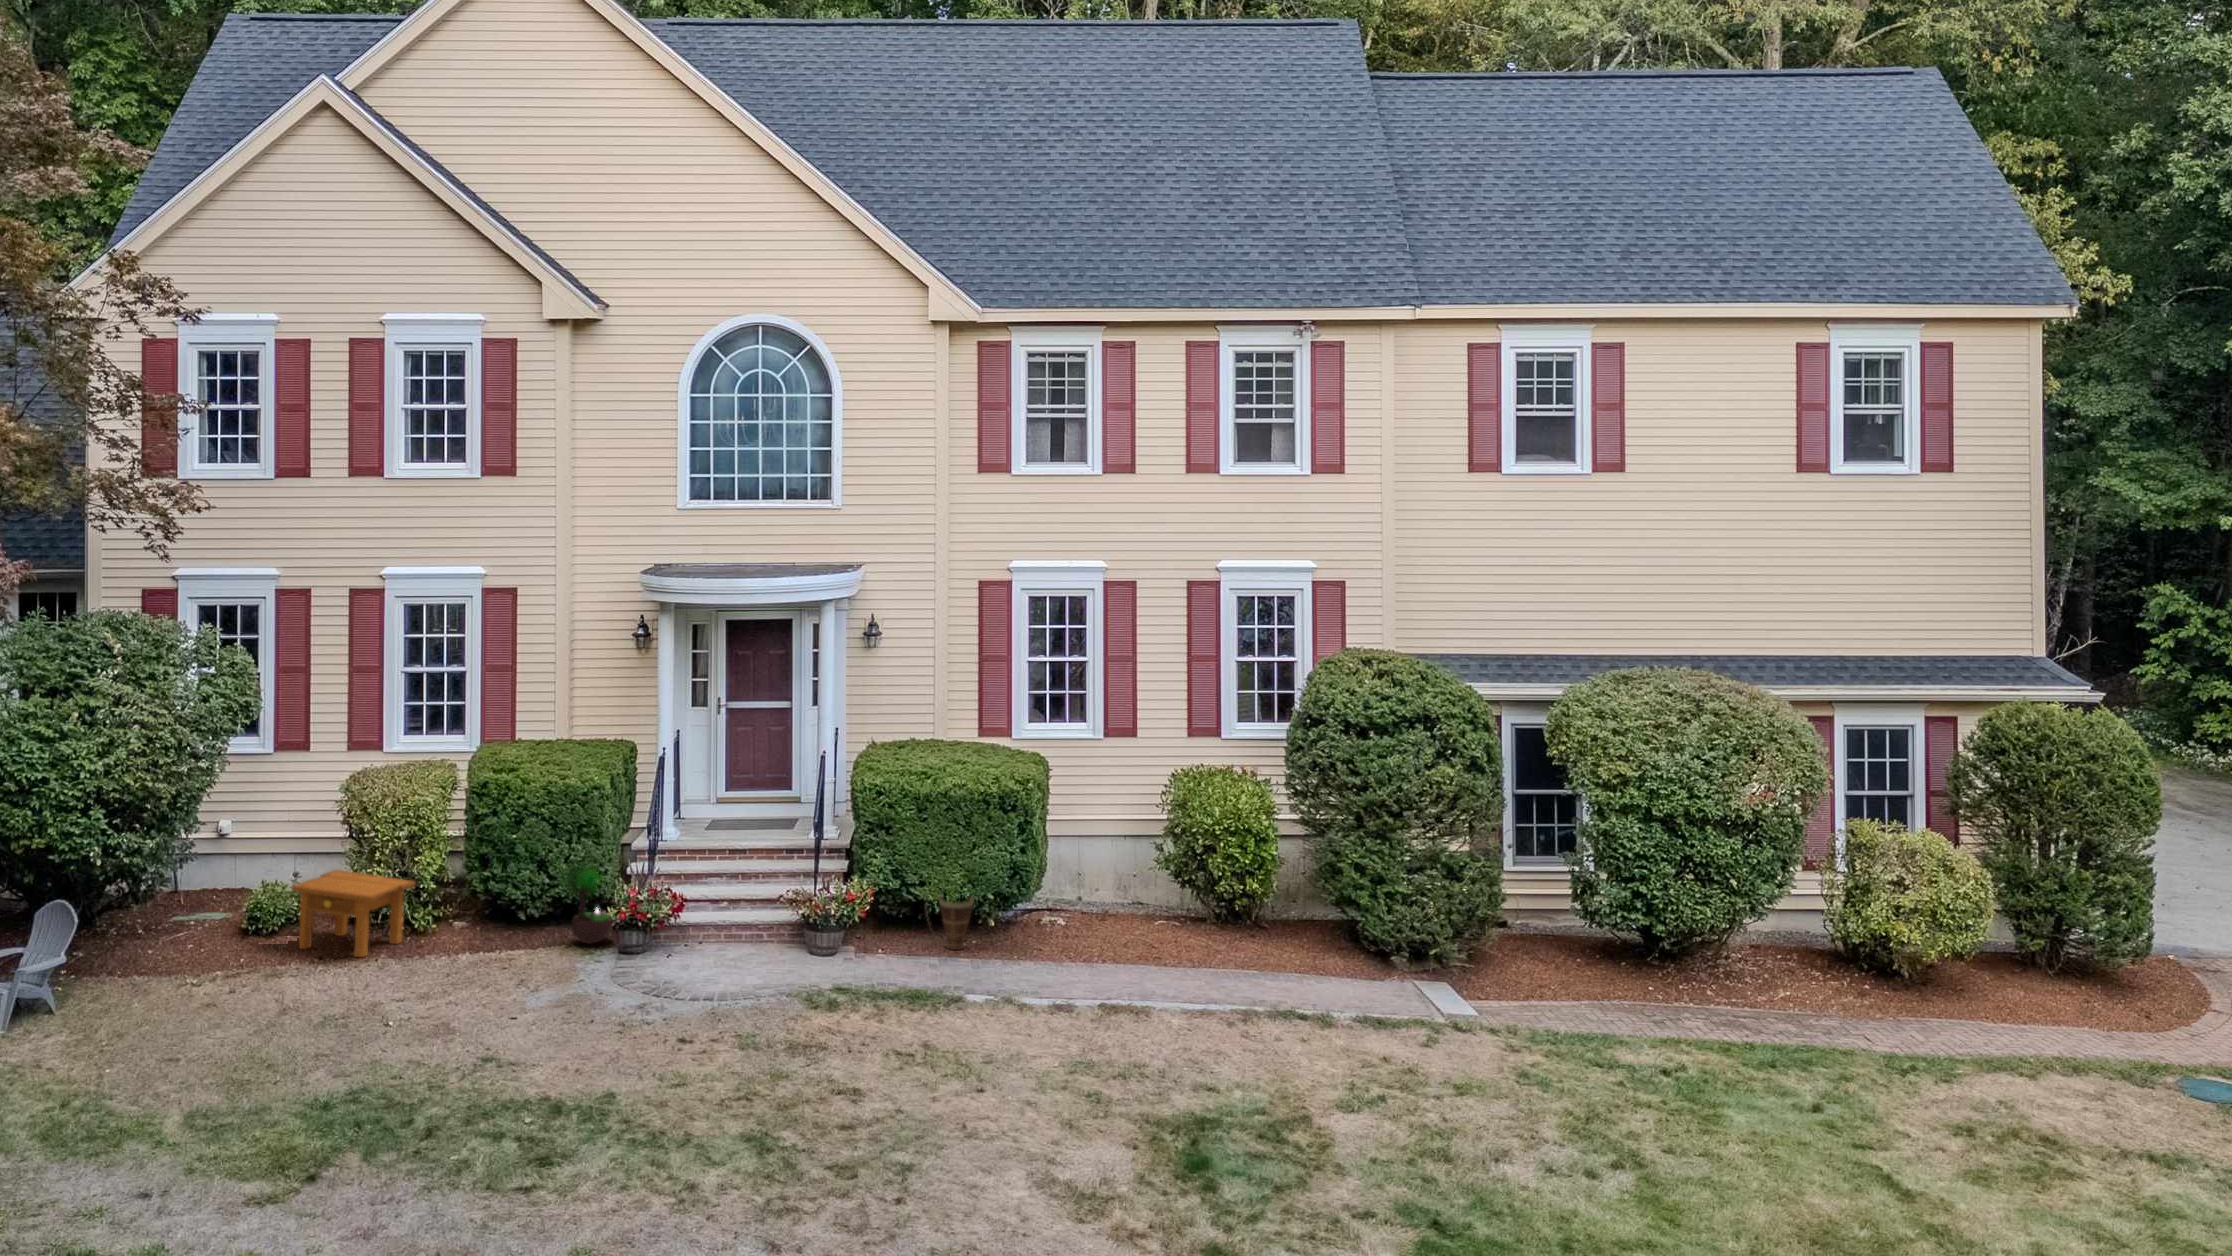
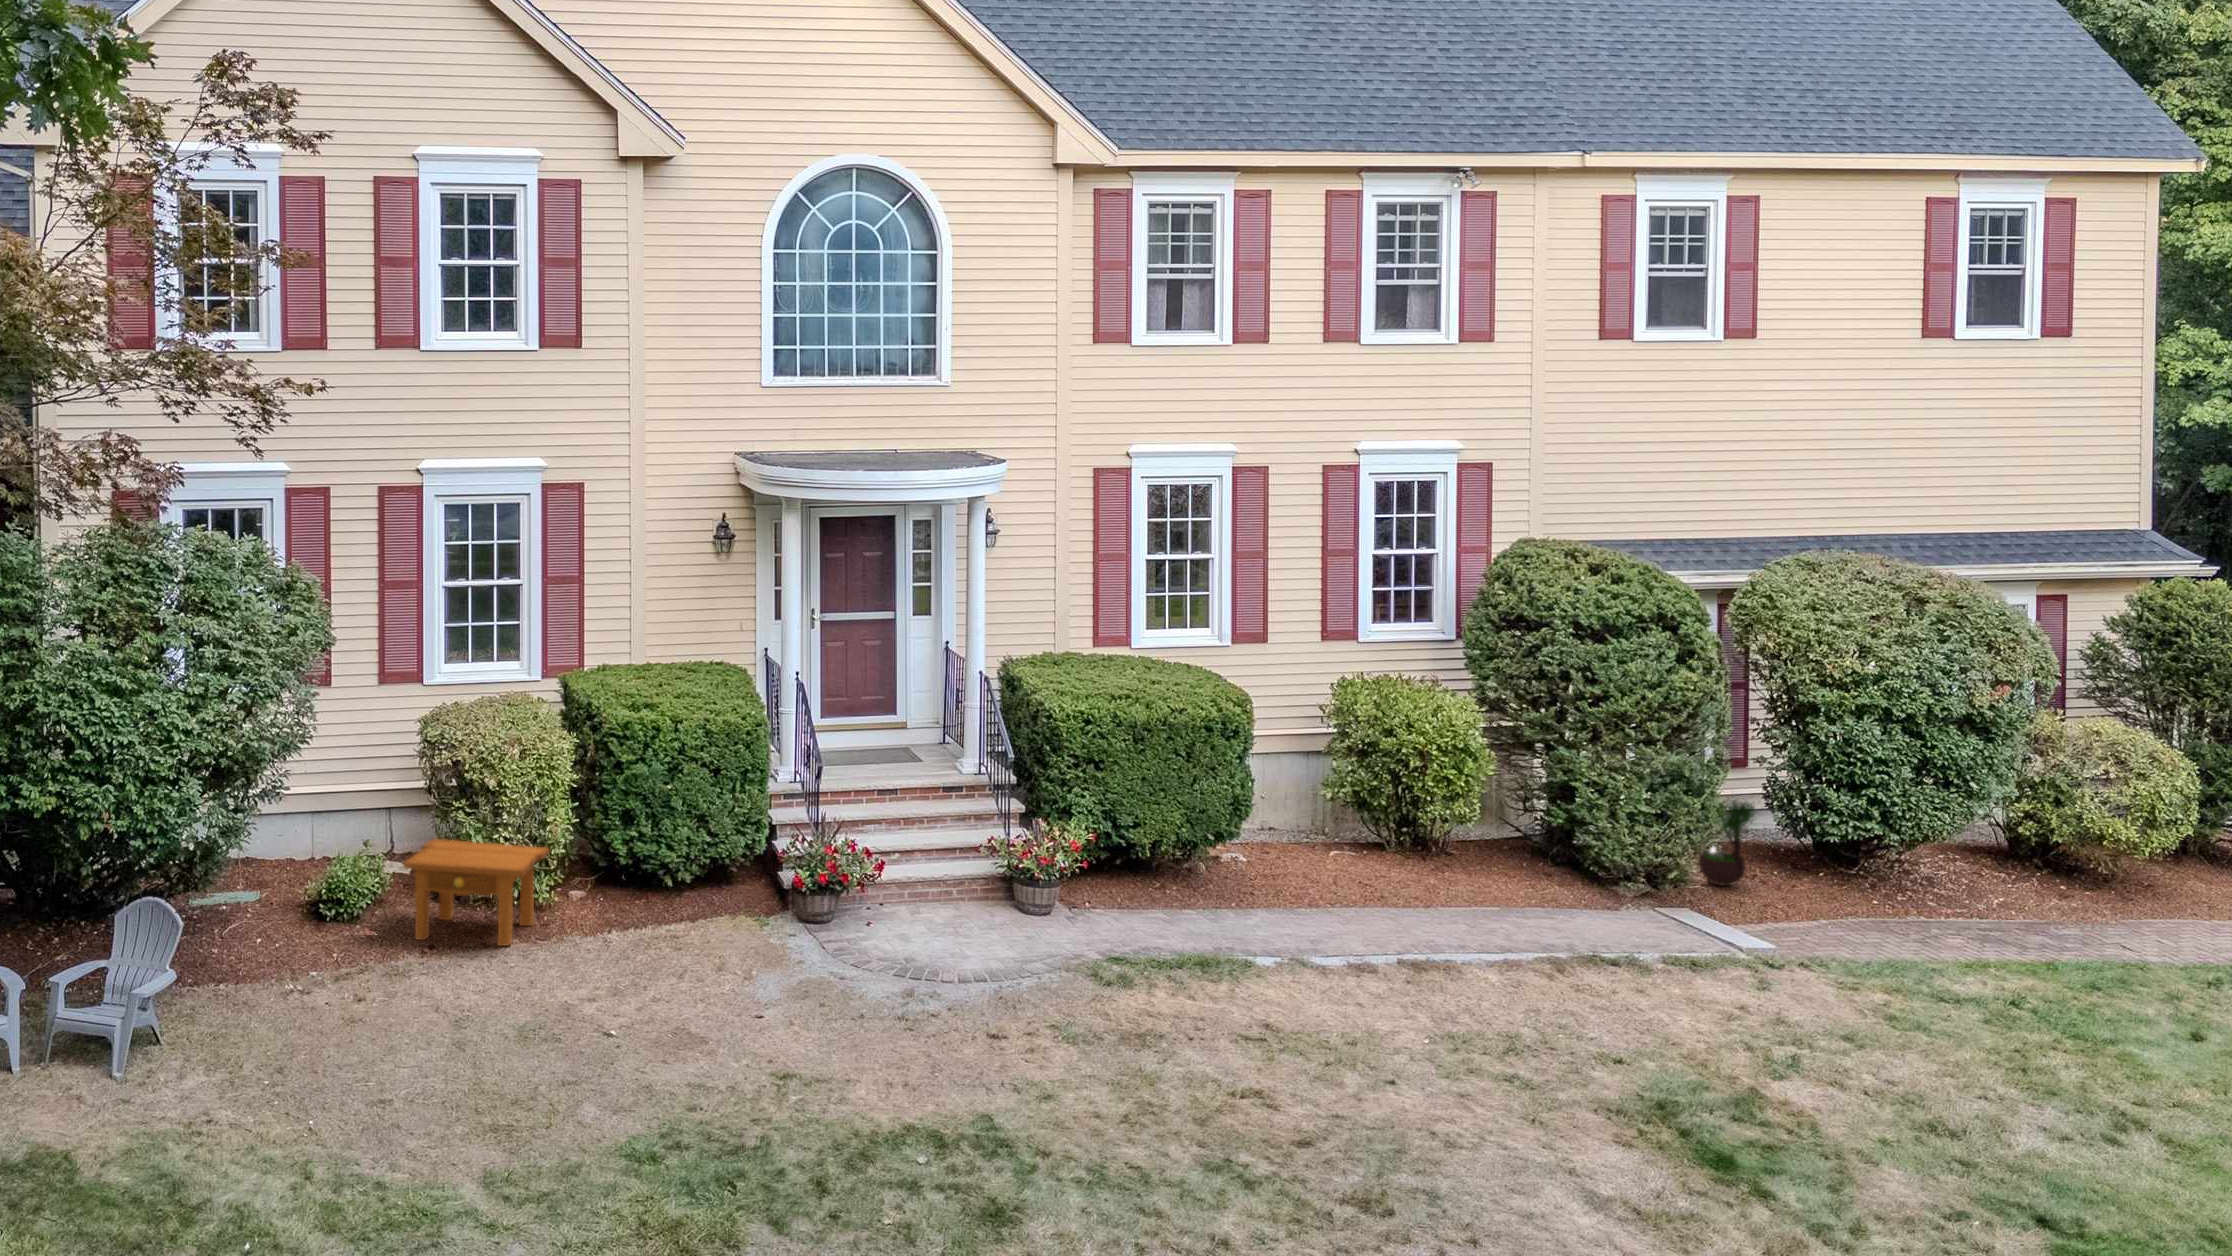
potted tree: present [557,862,611,944] -> present [1699,795,1759,886]
basket: present [938,896,974,950] -> none [1131,818,1196,892]

